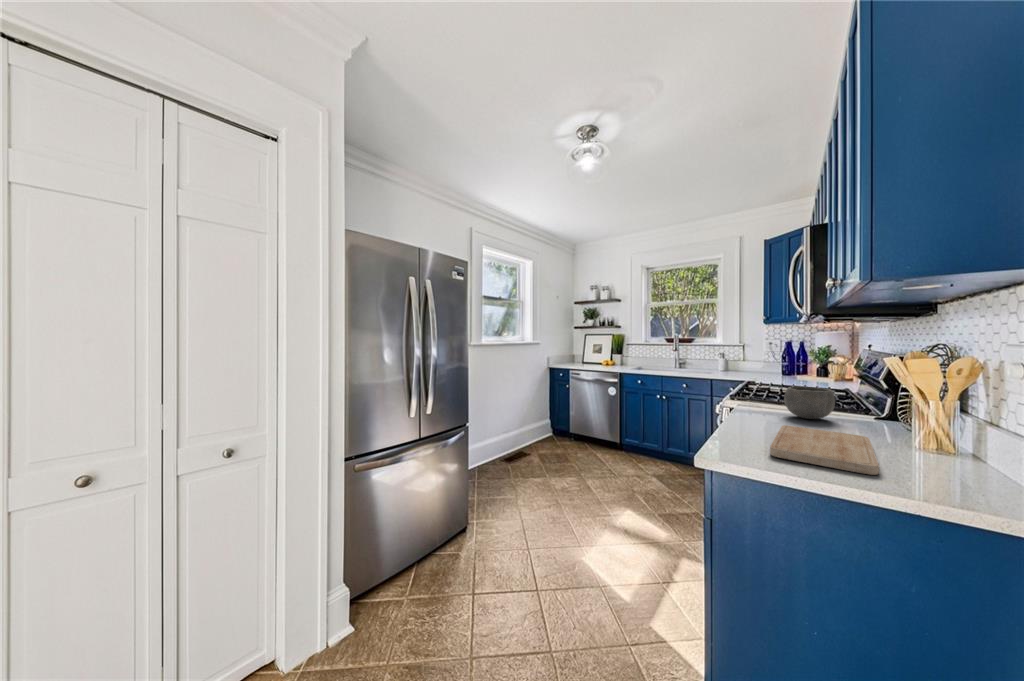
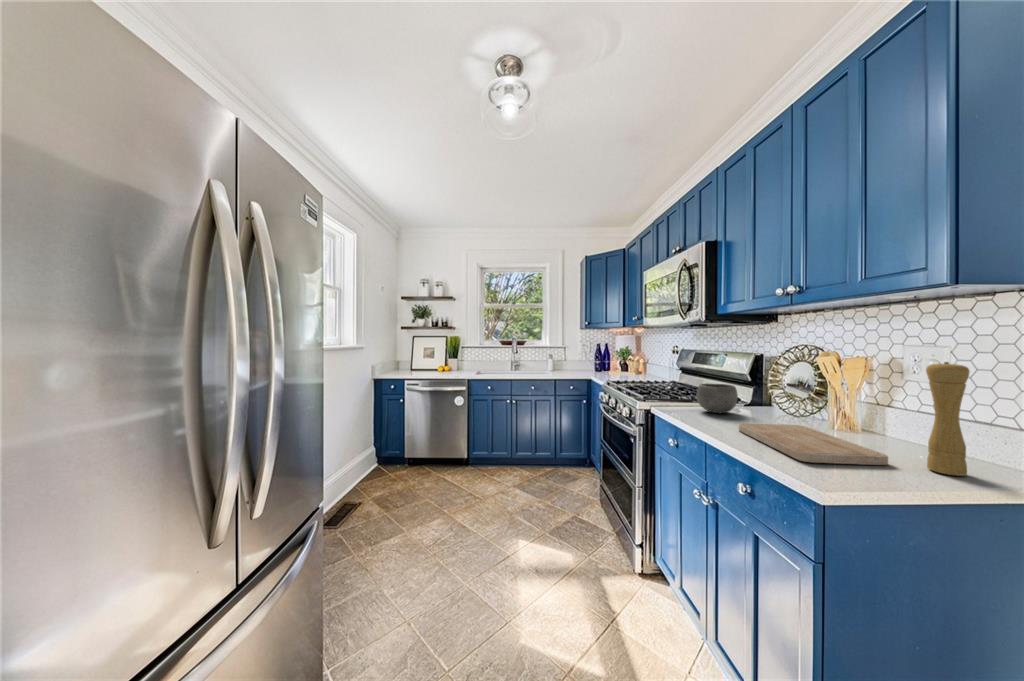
pepper mill: none [918,367,967,498] -> present [926,362,970,476]

